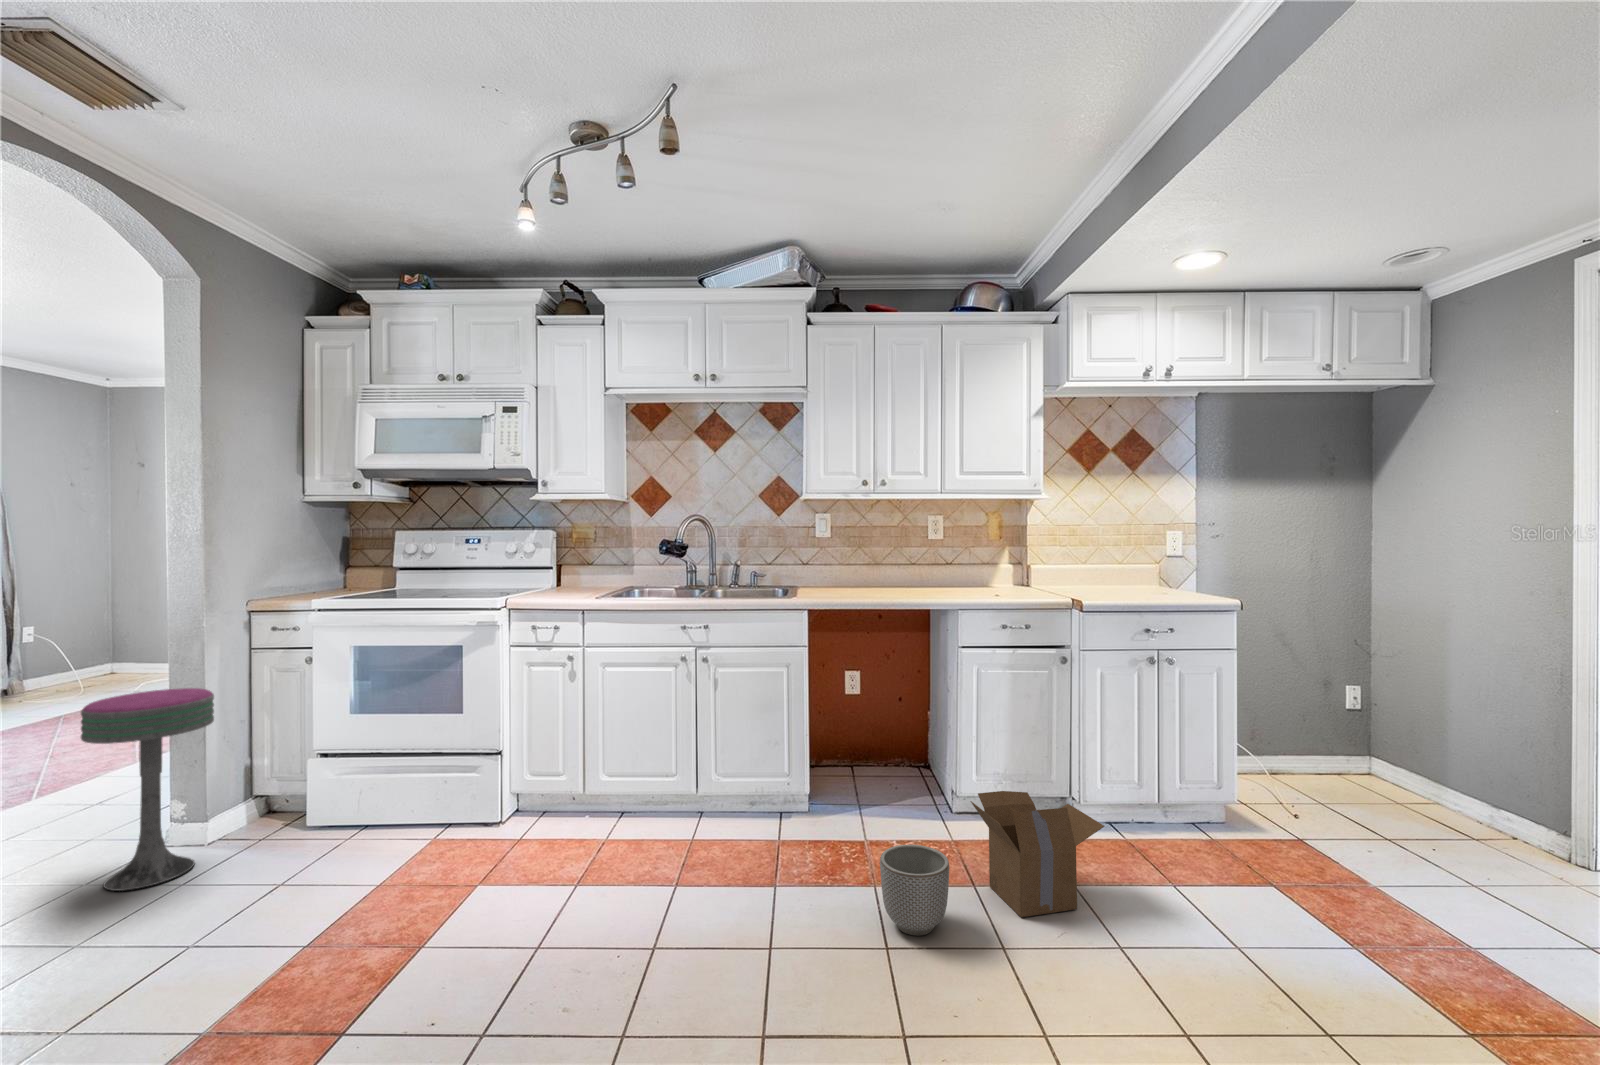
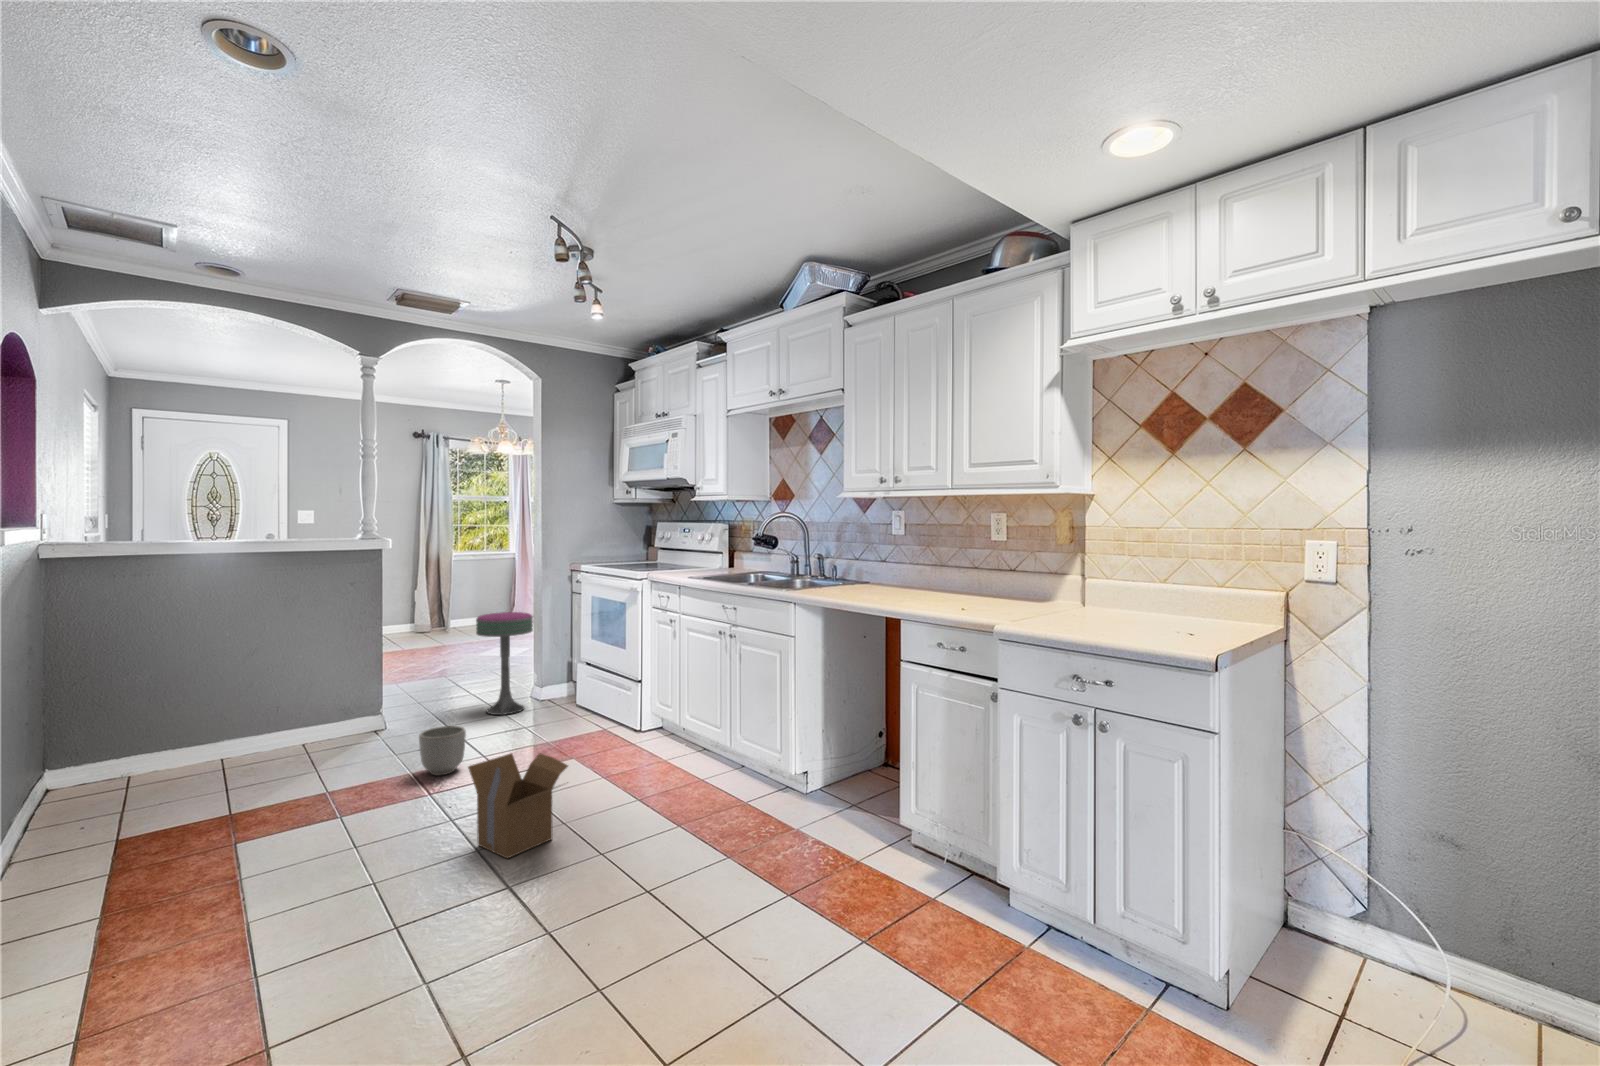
cardboard box: present [971,791,1104,917] -> present [468,753,568,858]
planter: present [880,845,949,936] -> present [419,726,466,776]

